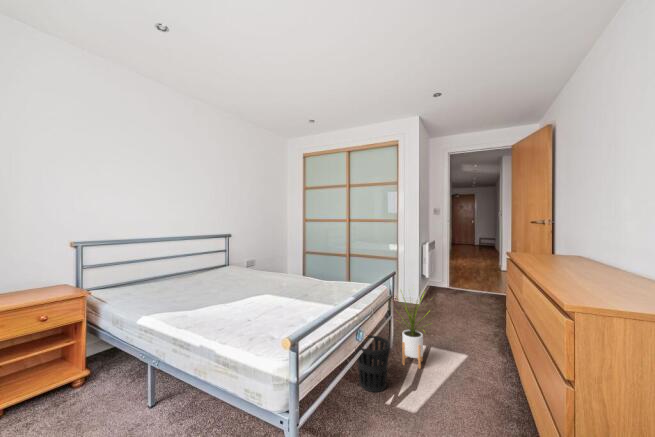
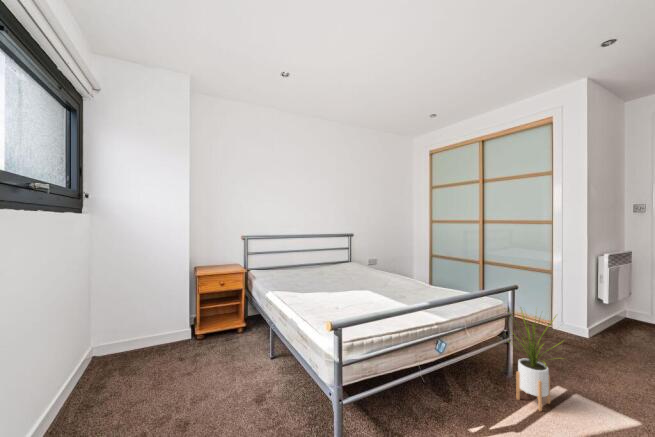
wastebasket: present [357,336,390,392] -> none [444,350,486,416]

